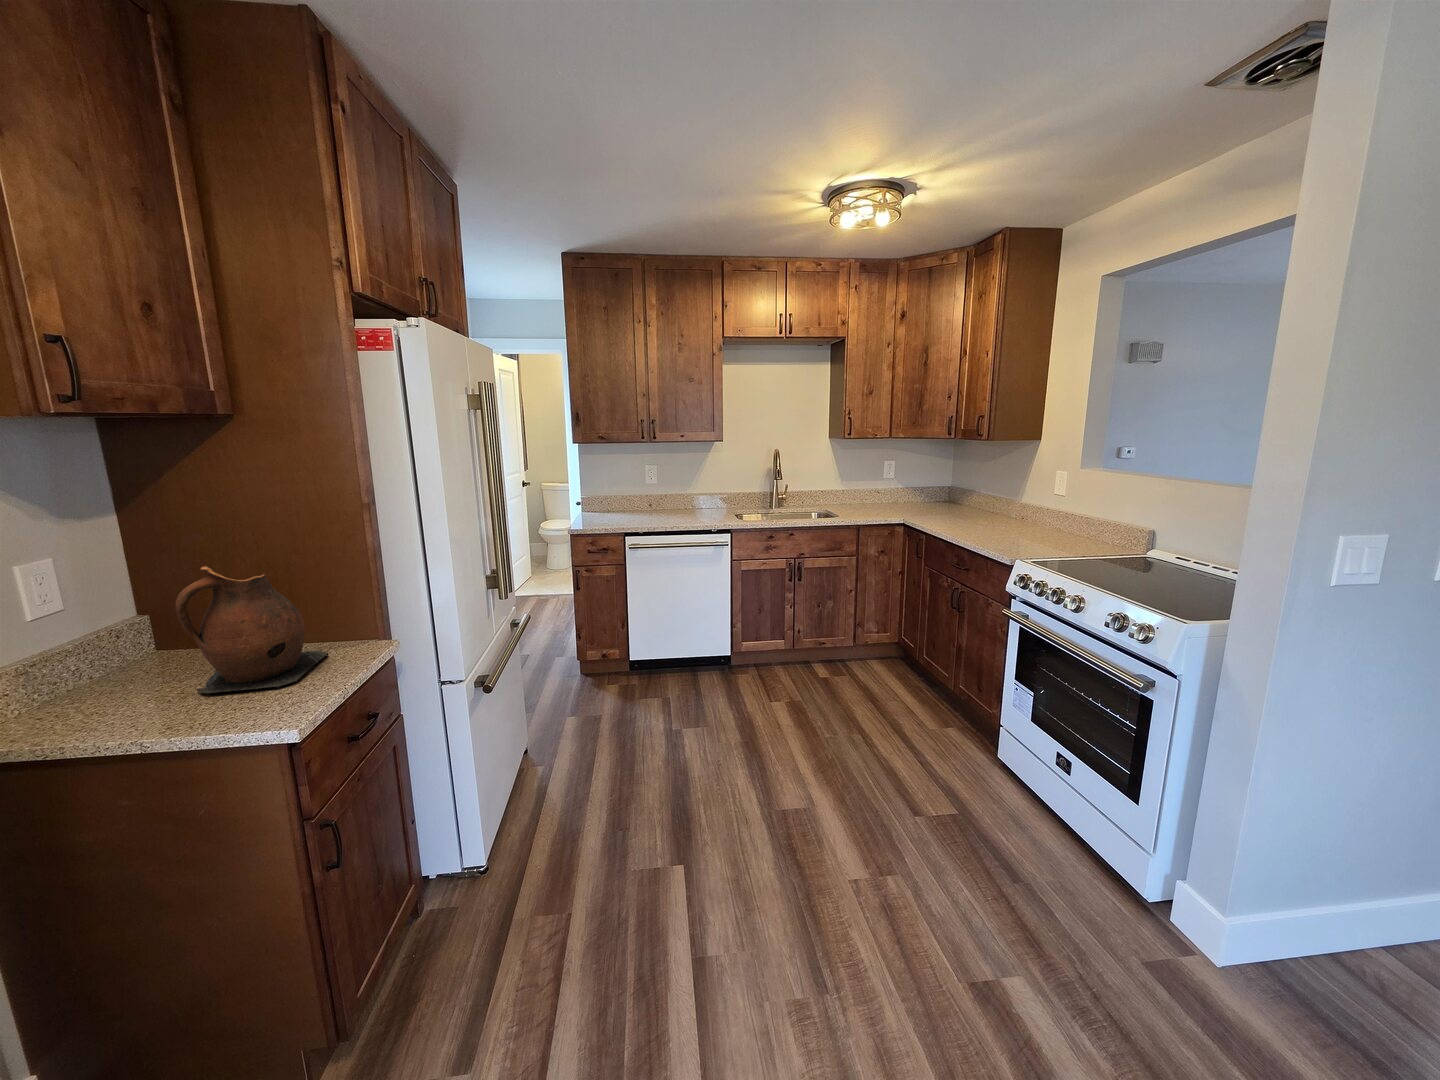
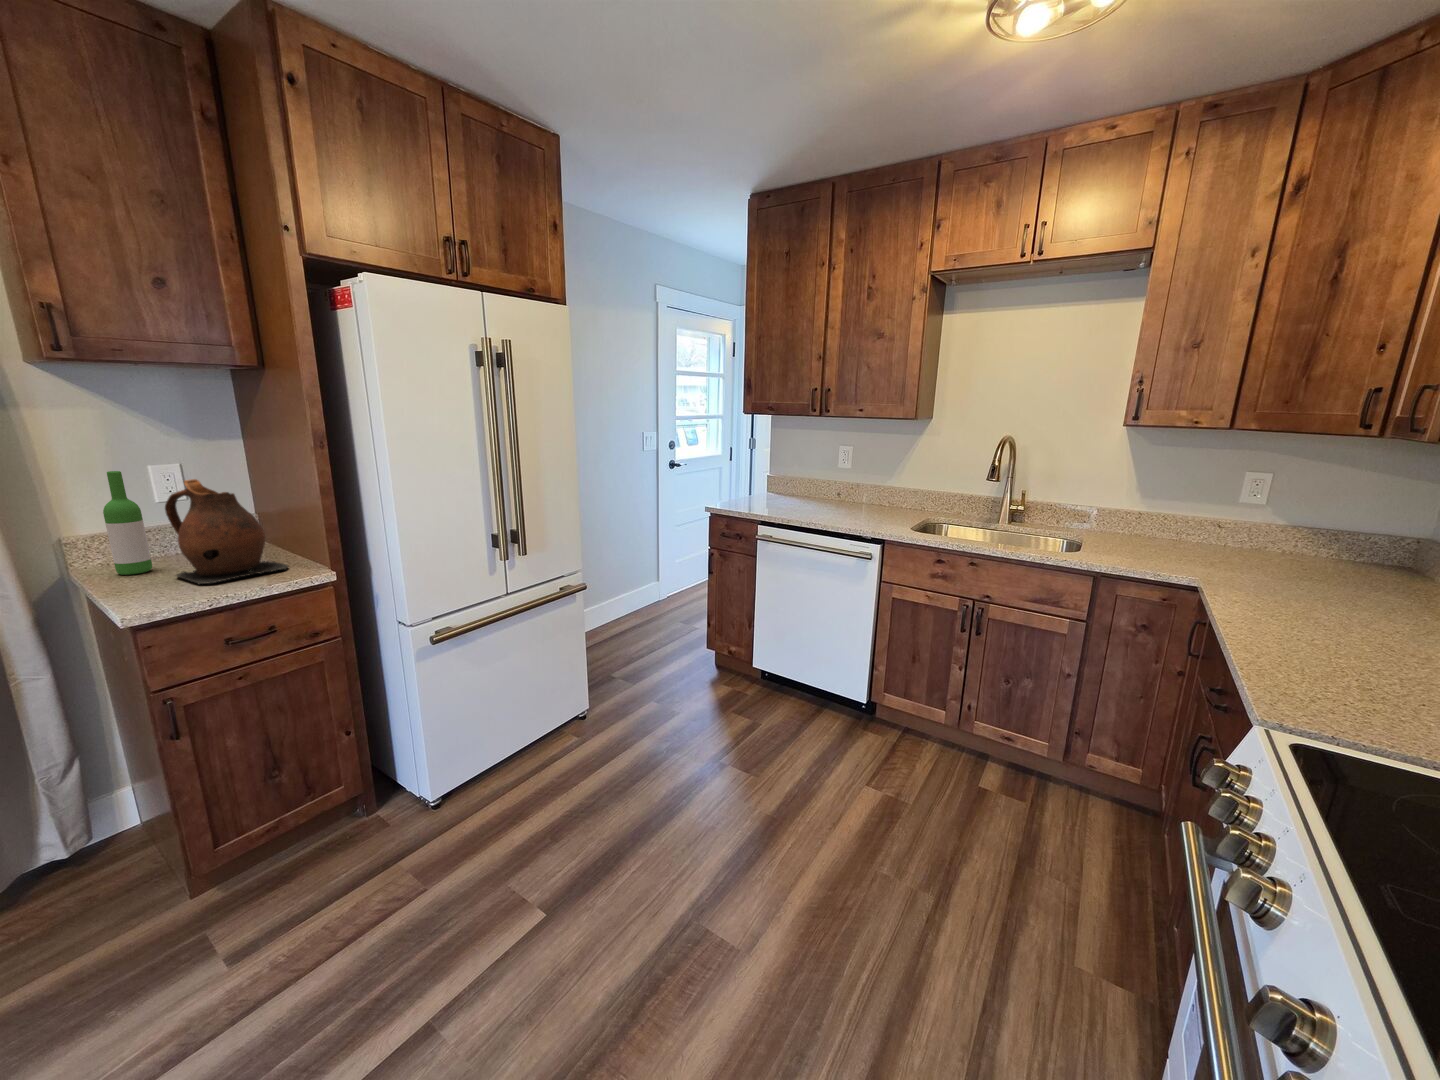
wine bottle: none [53,574,125,720] -> present [103,471,152,575]

